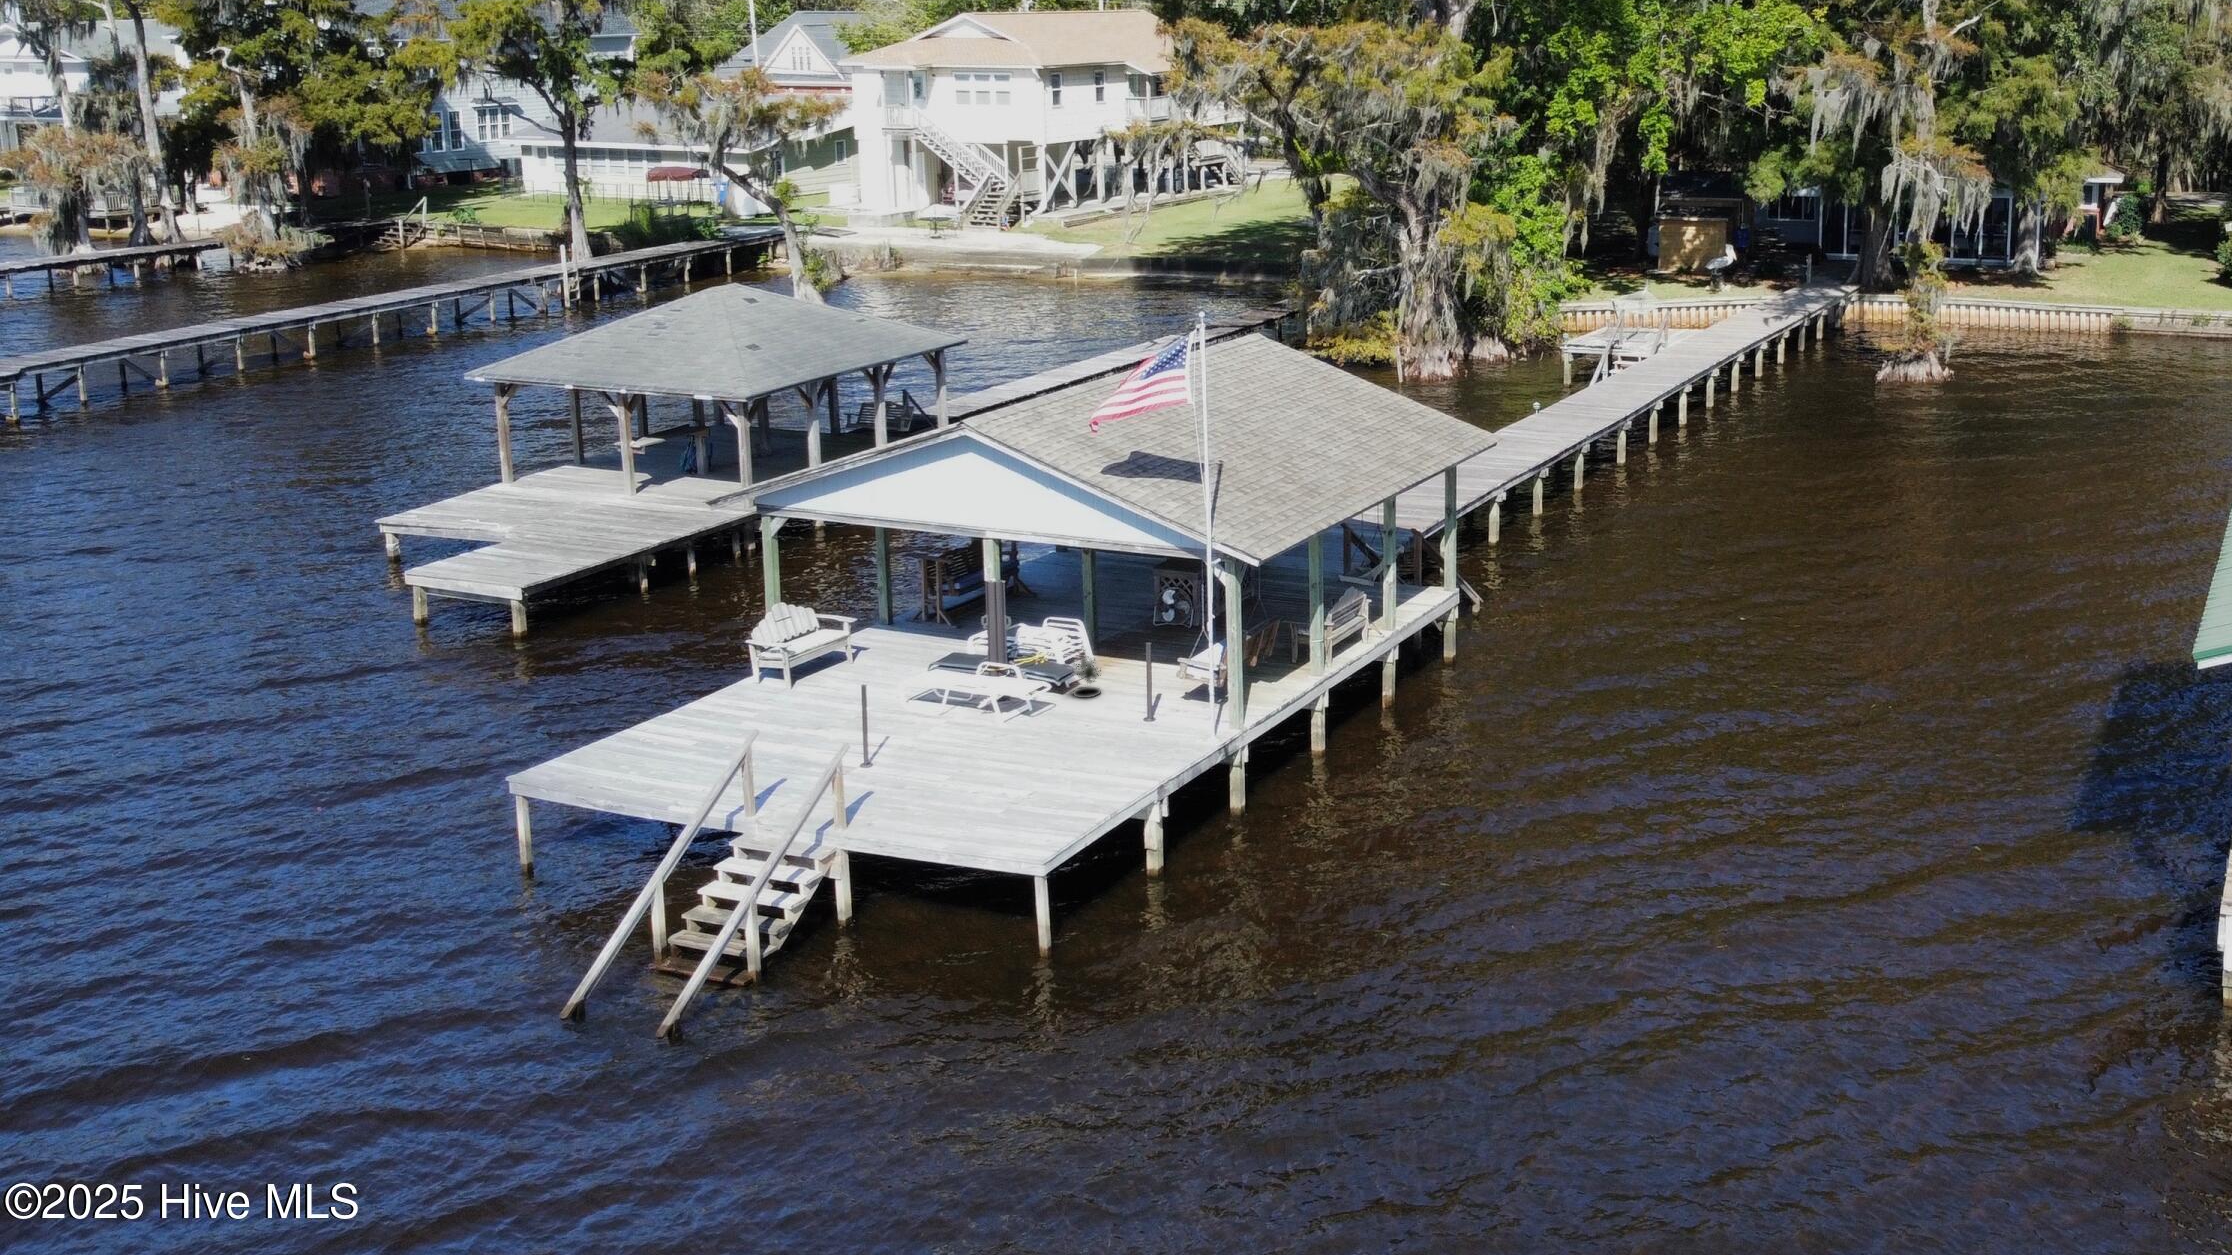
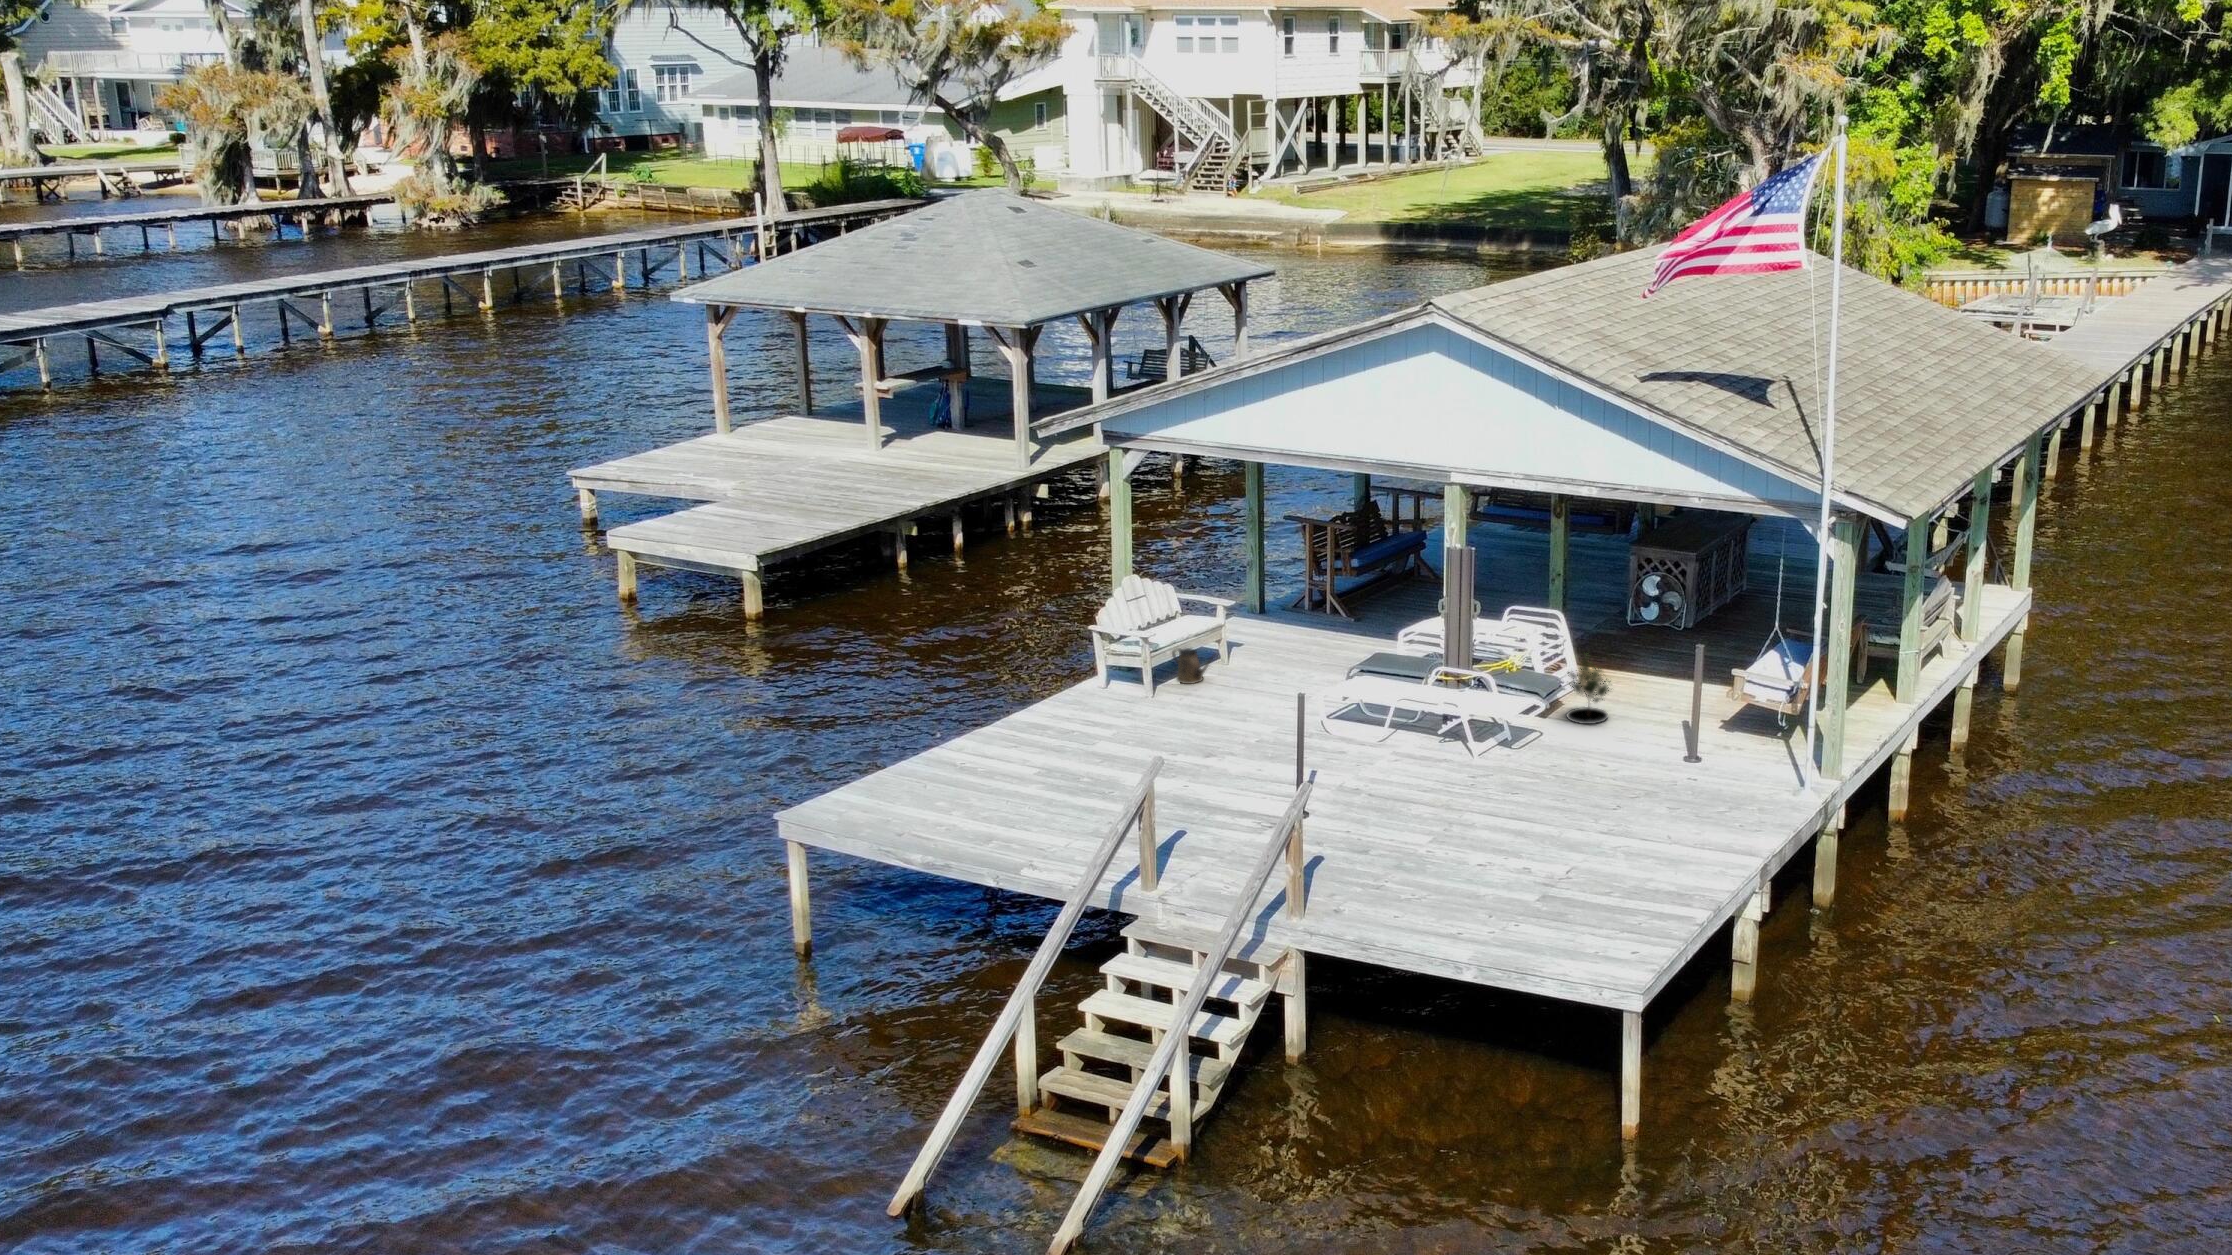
watering can: none [806,654,836,679] -> present [1172,648,1213,684]

